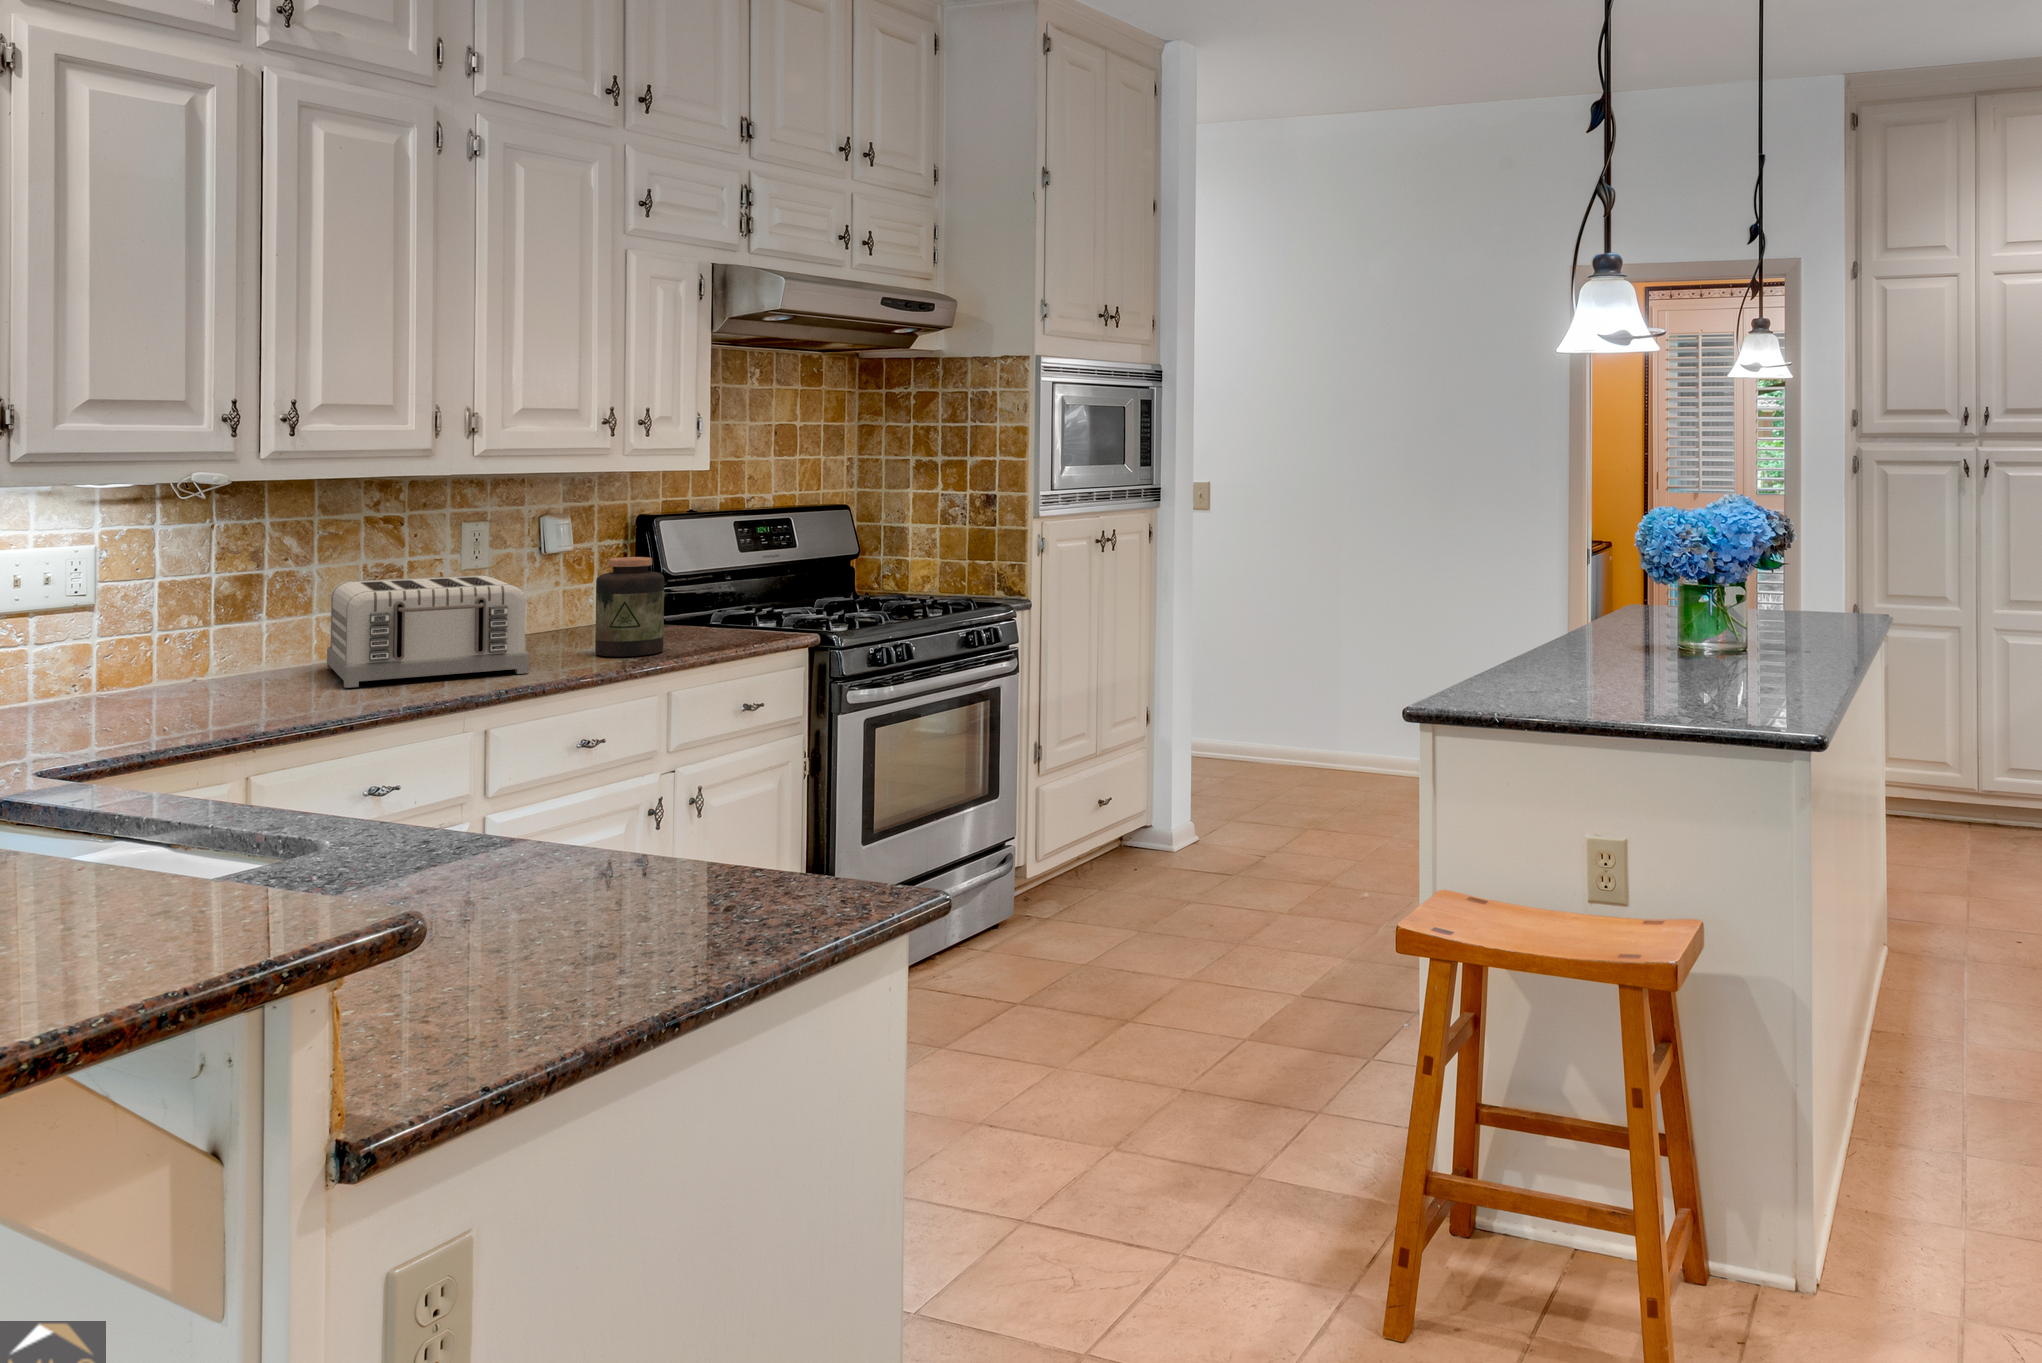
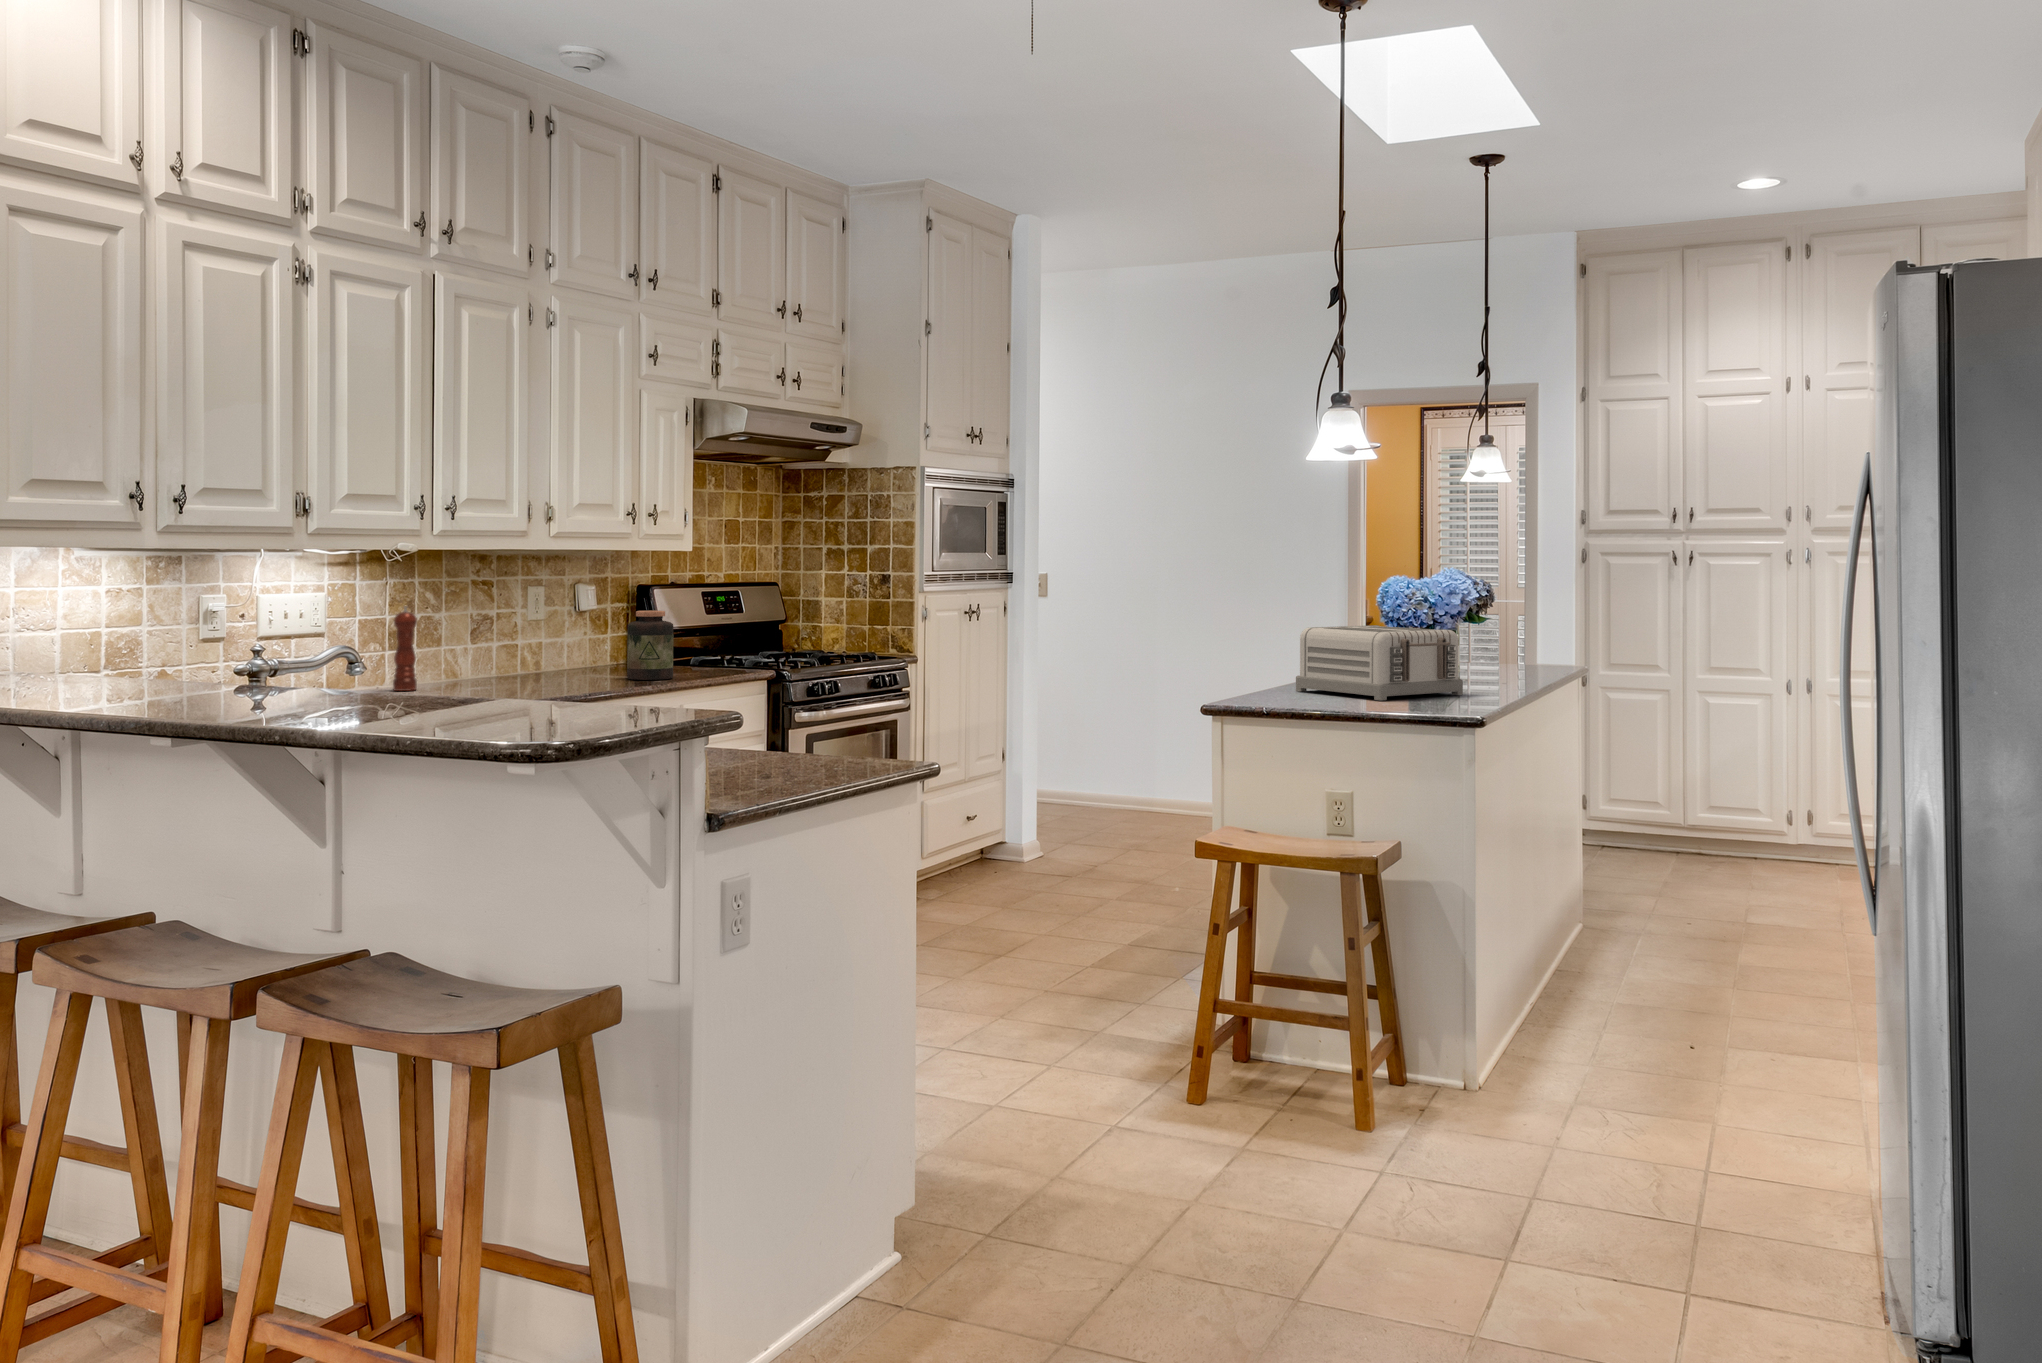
pepper mill: none [217,560,257,686] -> present [393,606,417,691]
toaster: present [327,575,529,688] -> present [1296,625,1463,700]

